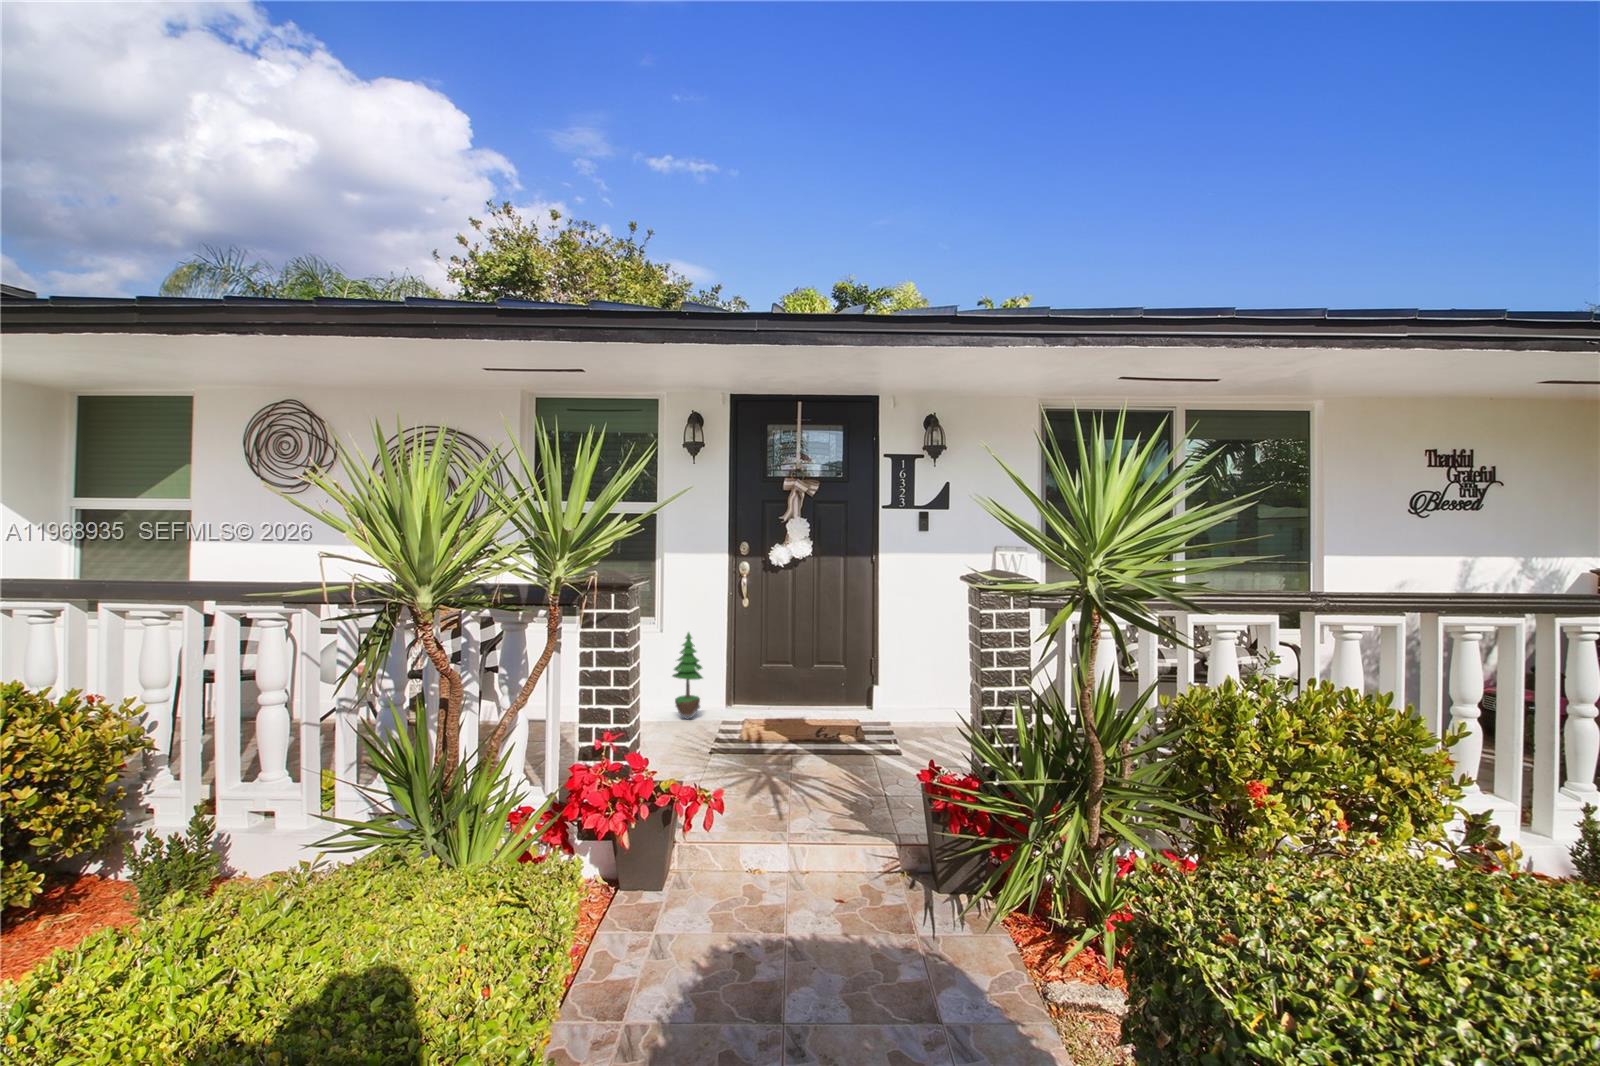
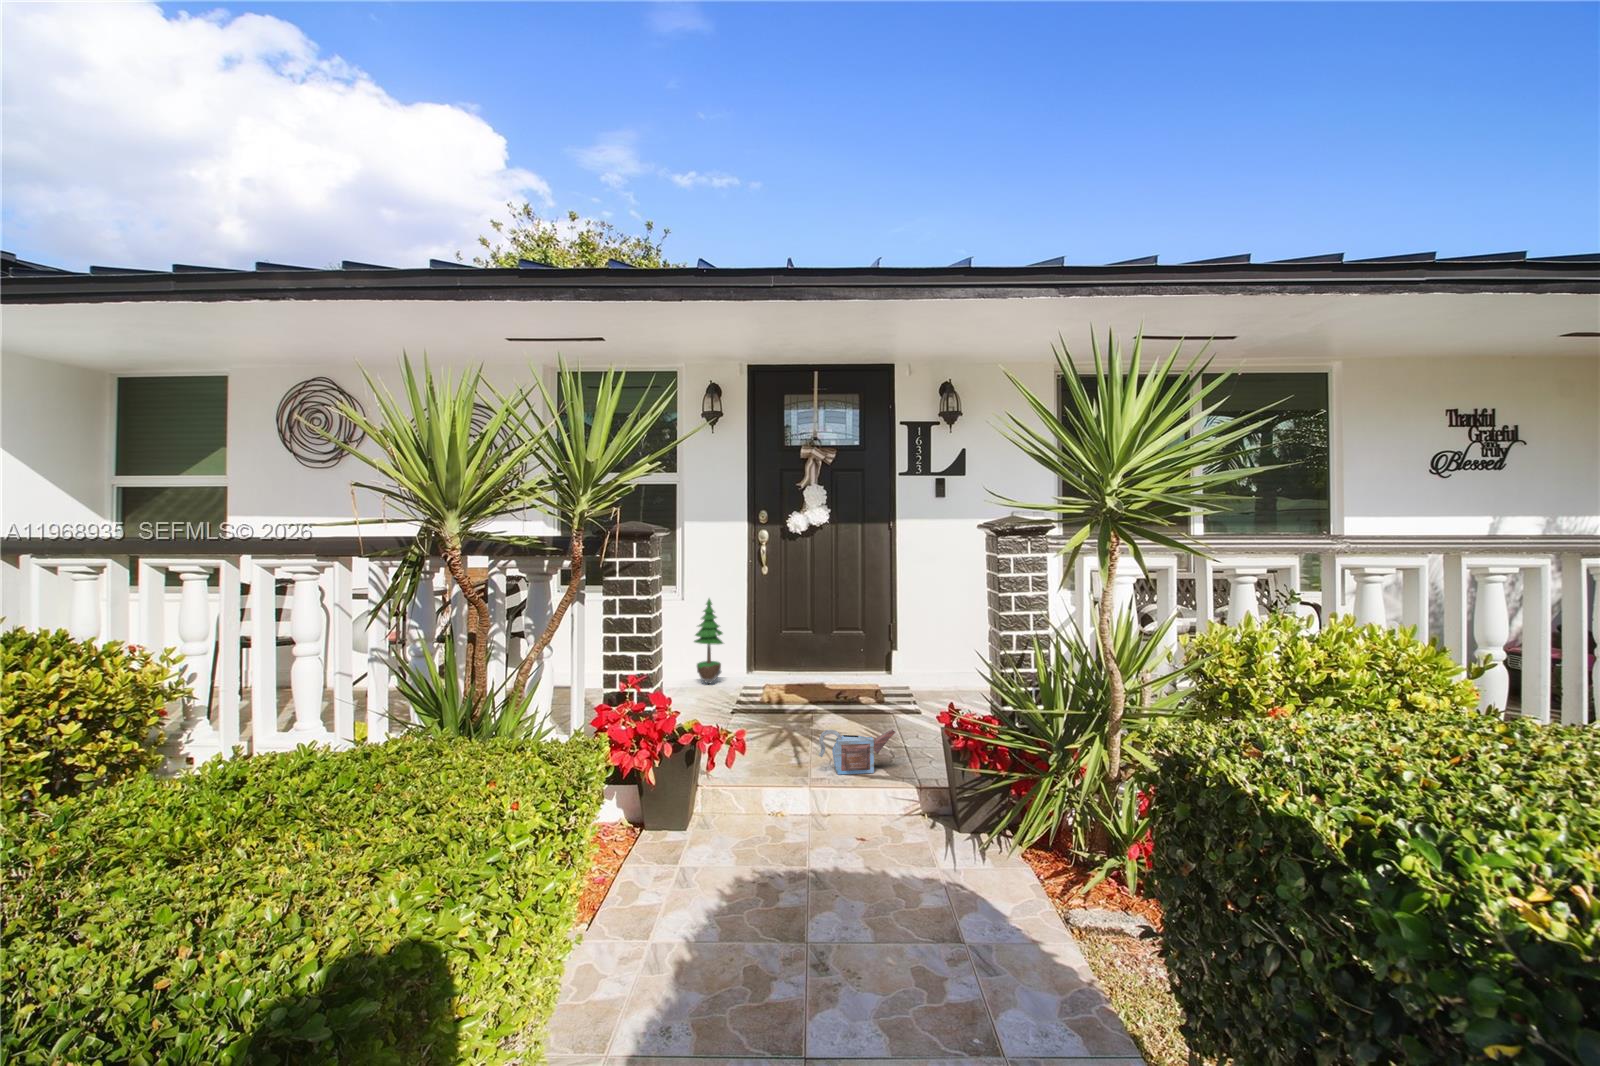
watering can: none [798,783,876,830] -> present [818,729,895,775]

